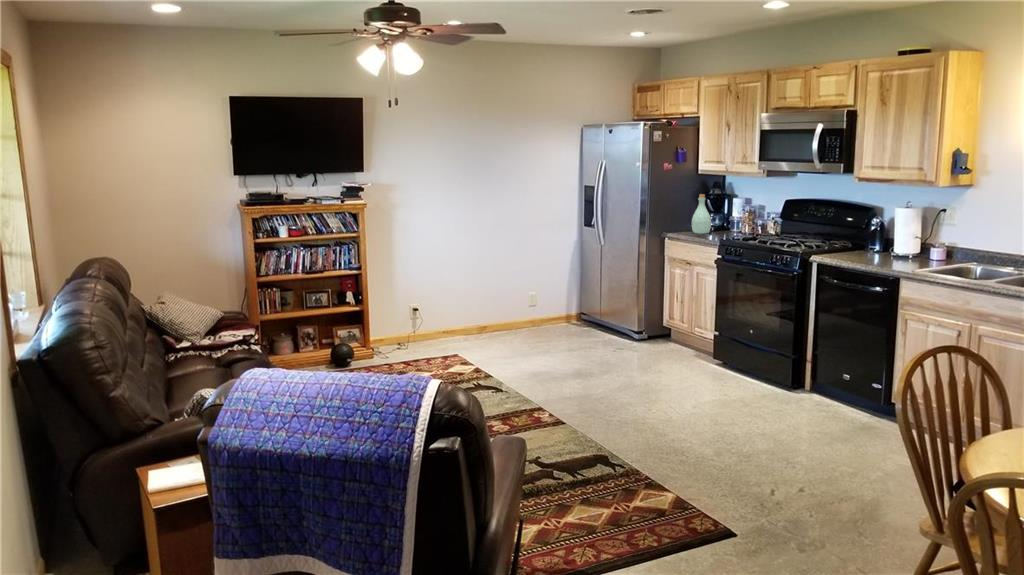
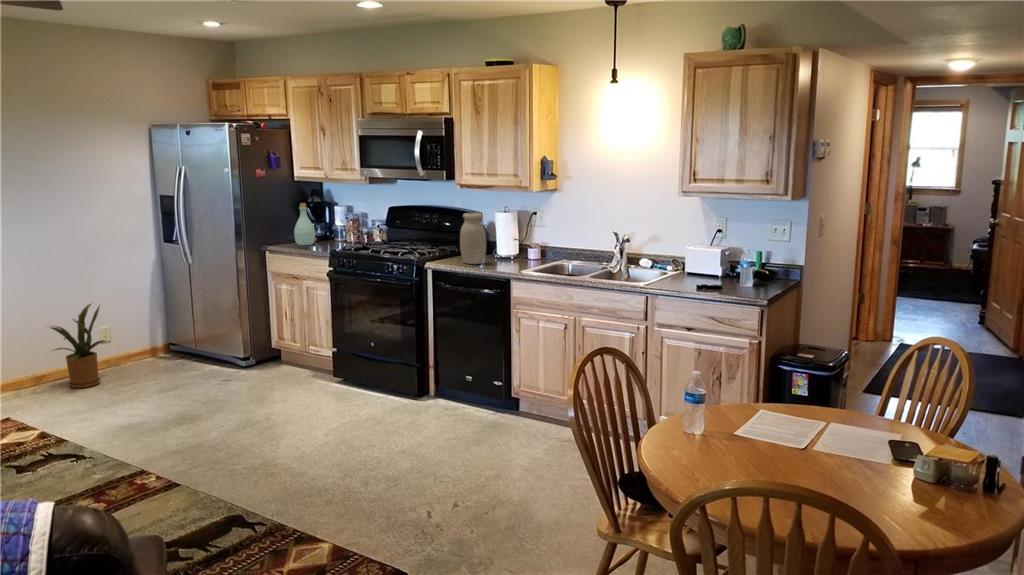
jar: none [850,208,879,261] -> present [460,213,486,264]
house plant: none [486,271,534,340] -> present [51,304,107,388]

